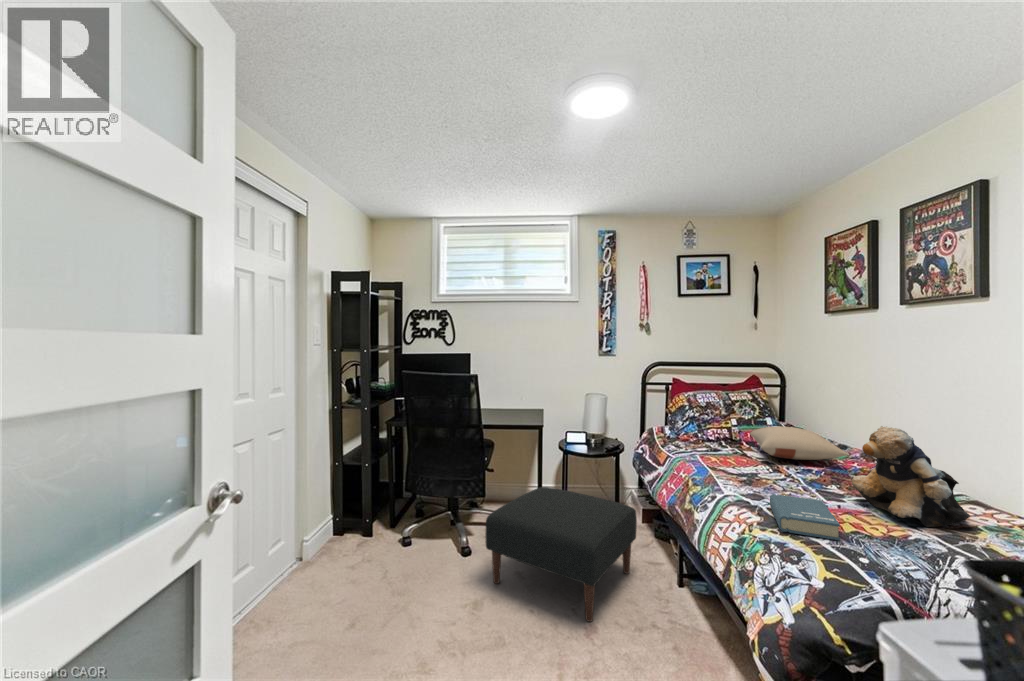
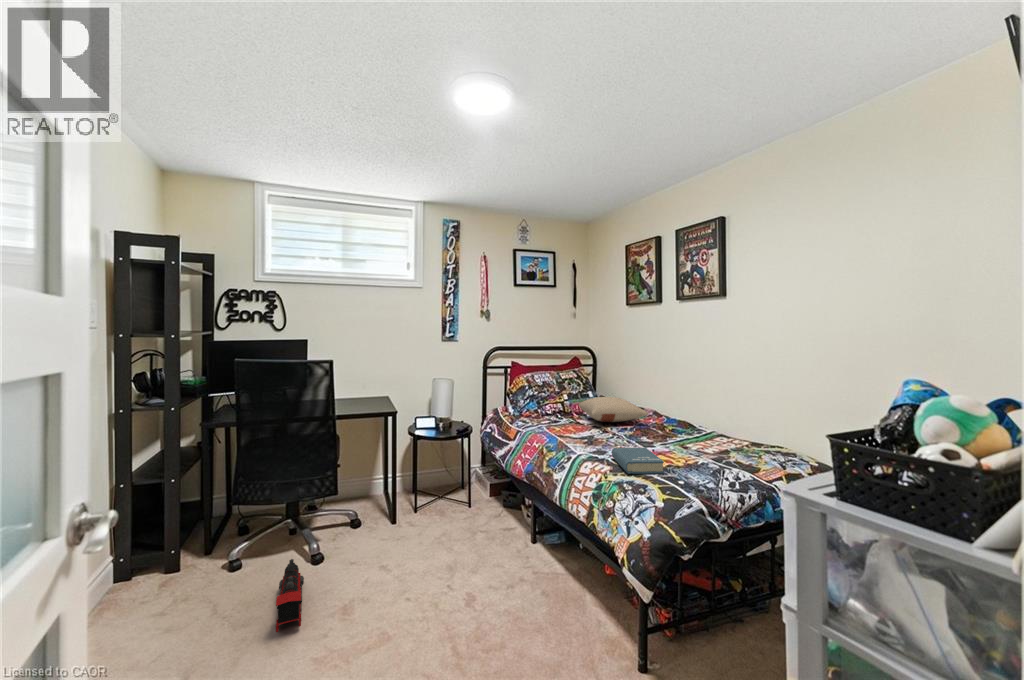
teddy bear: present [852,426,970,527] -> none [660,388,727,456]
ottoman: present [485,487,637,622] -> none [354,475,497,590]
toy train: none [410,548,445,612] -> present [276,559,304,632]

